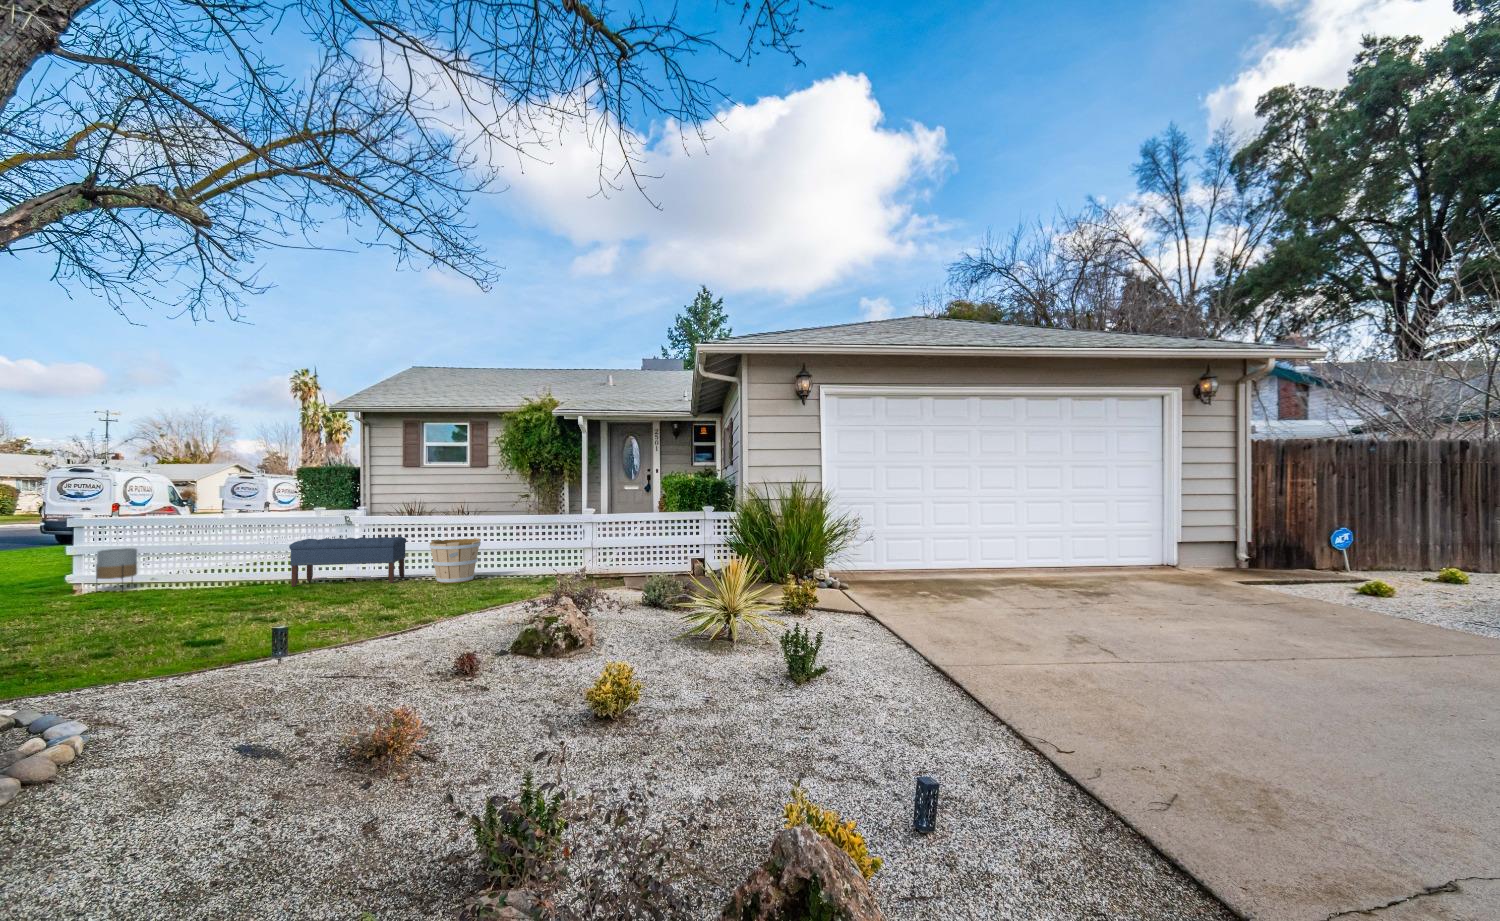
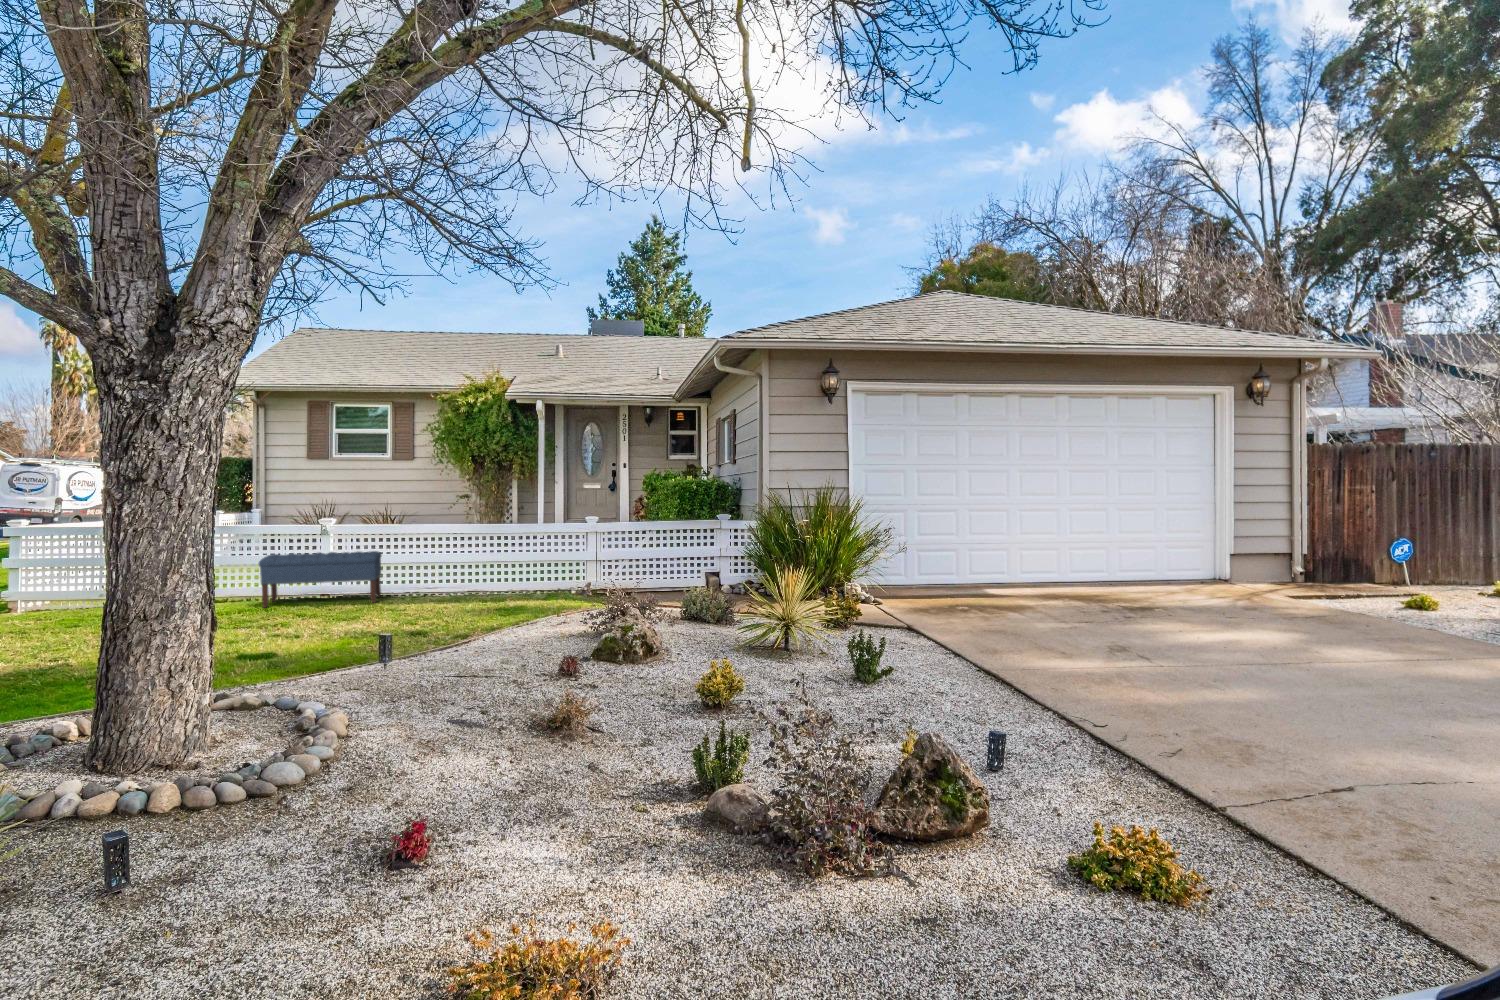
wooden bucket: present [429,538,481,583] -> none [415,552,471,602]
planter: present [96,548,137,580] -> none [38,567,82,617]

